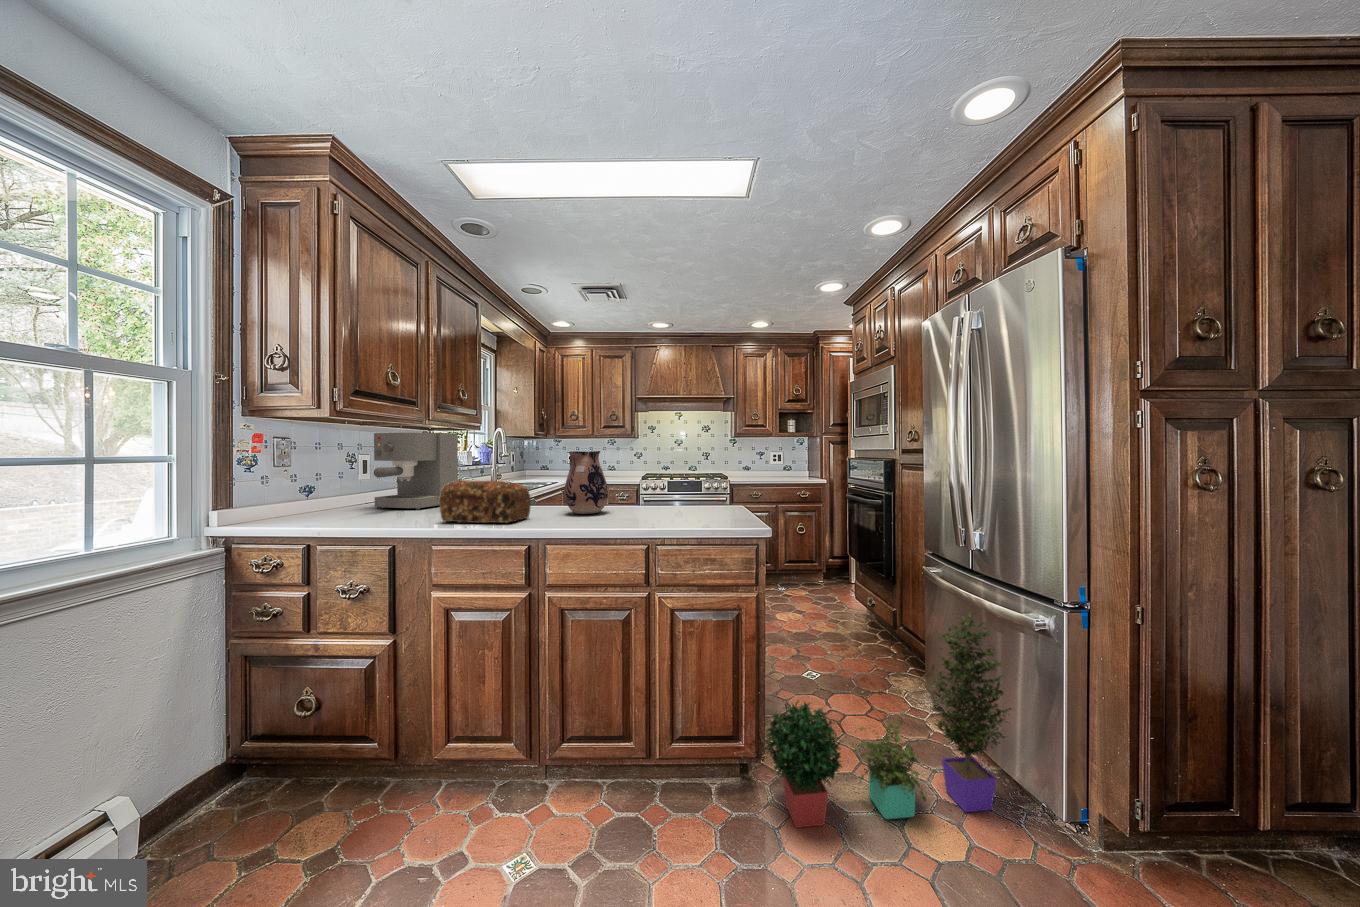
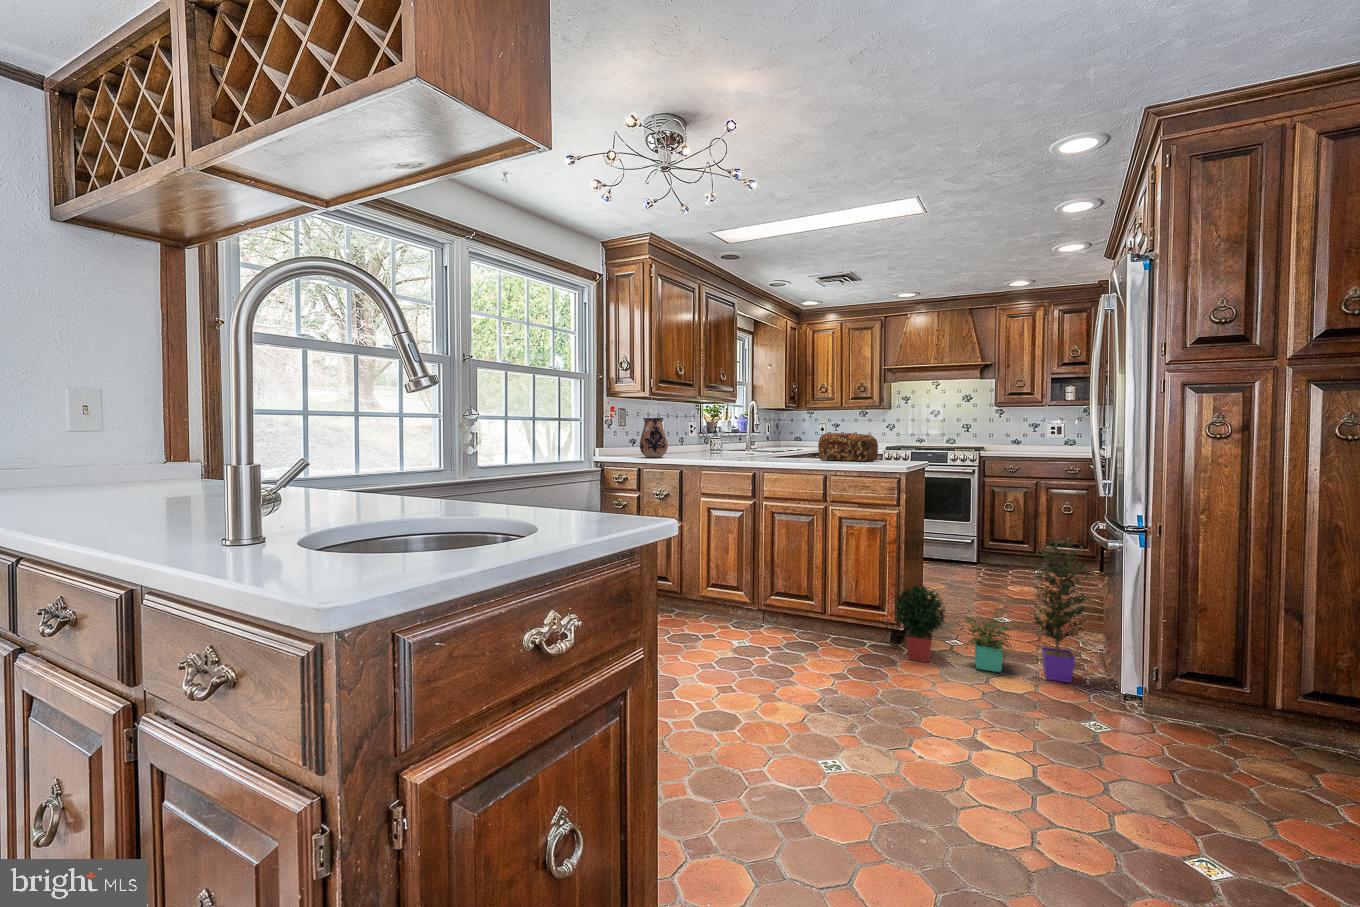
coffee maker: present [374,433,458,510] -> none [668,405,717,456]
ceramic pitcher: present [564,451,608,514] -> present [640,418,668,458]
bread loaf: present [439,480,531,523] -> present [818,433,878,461]

